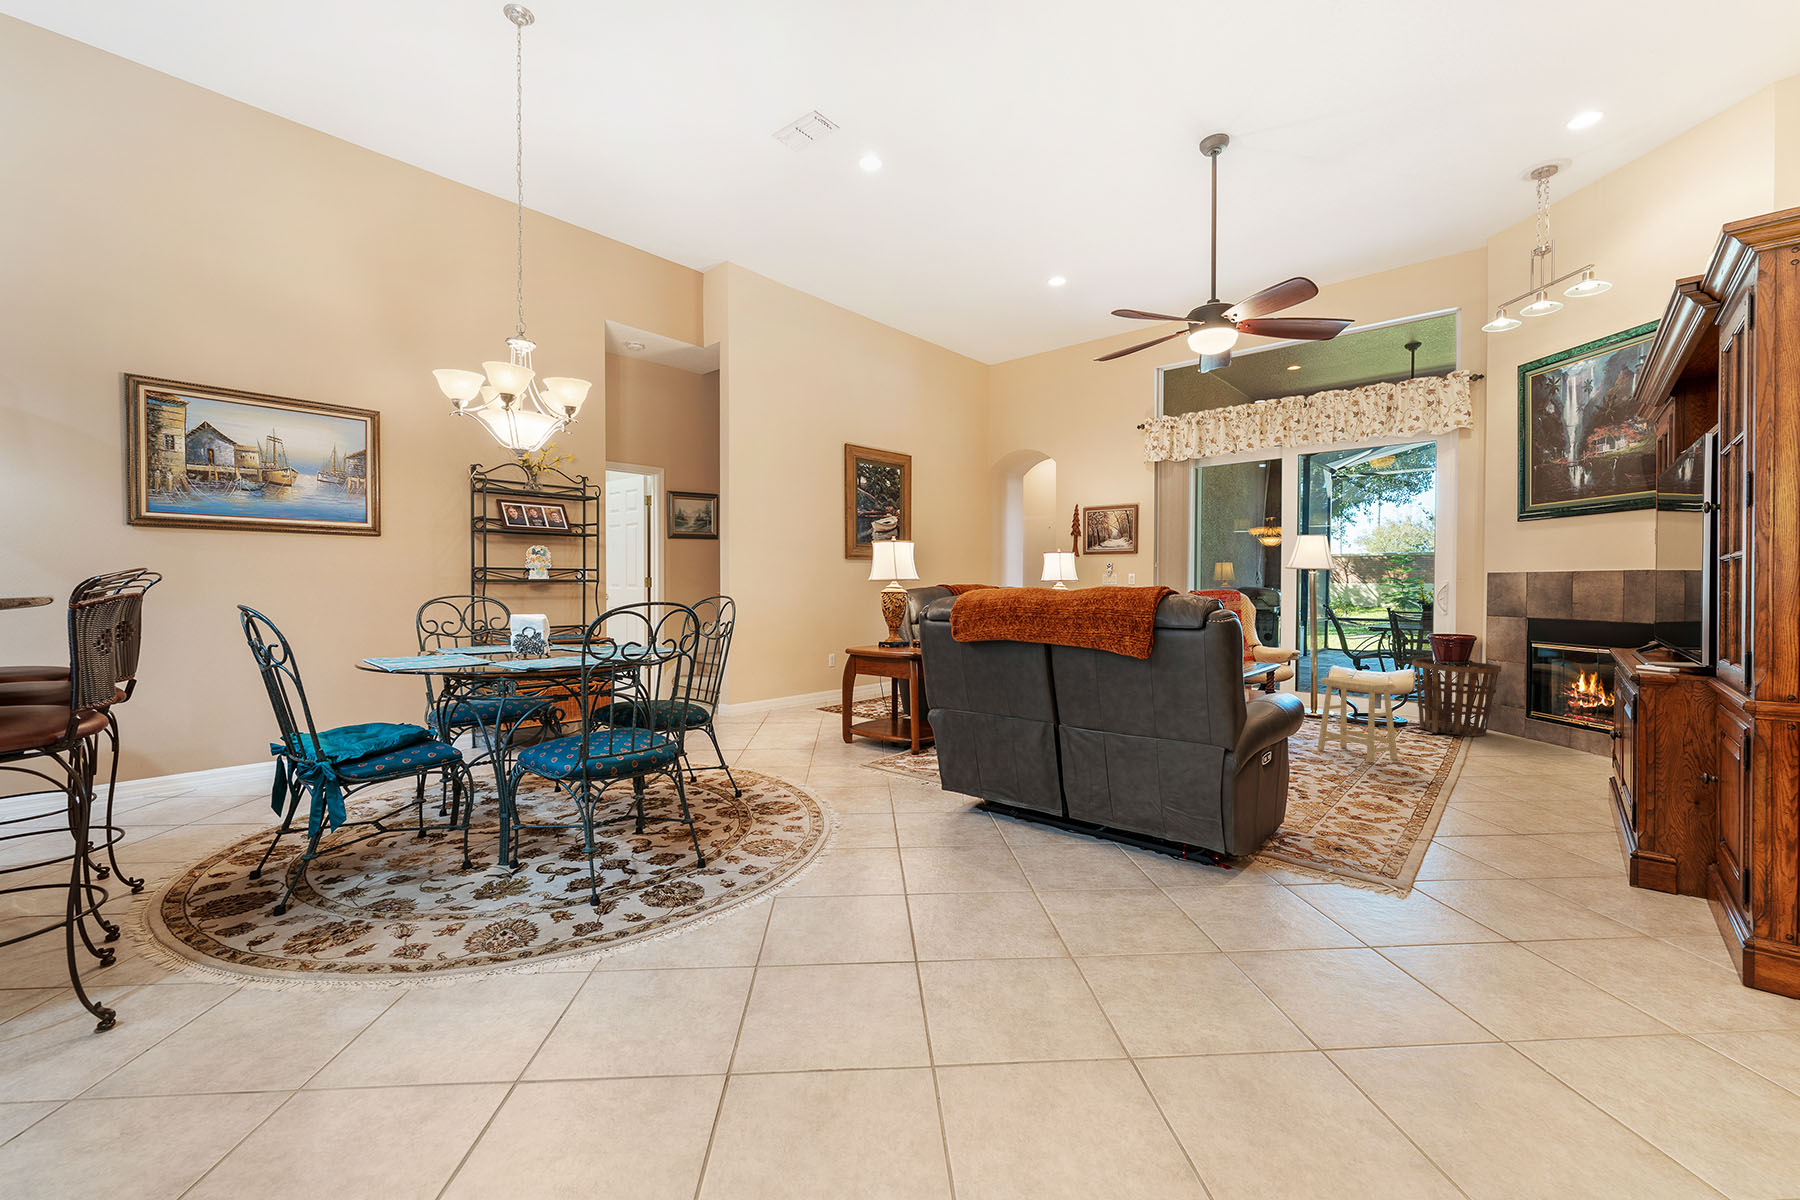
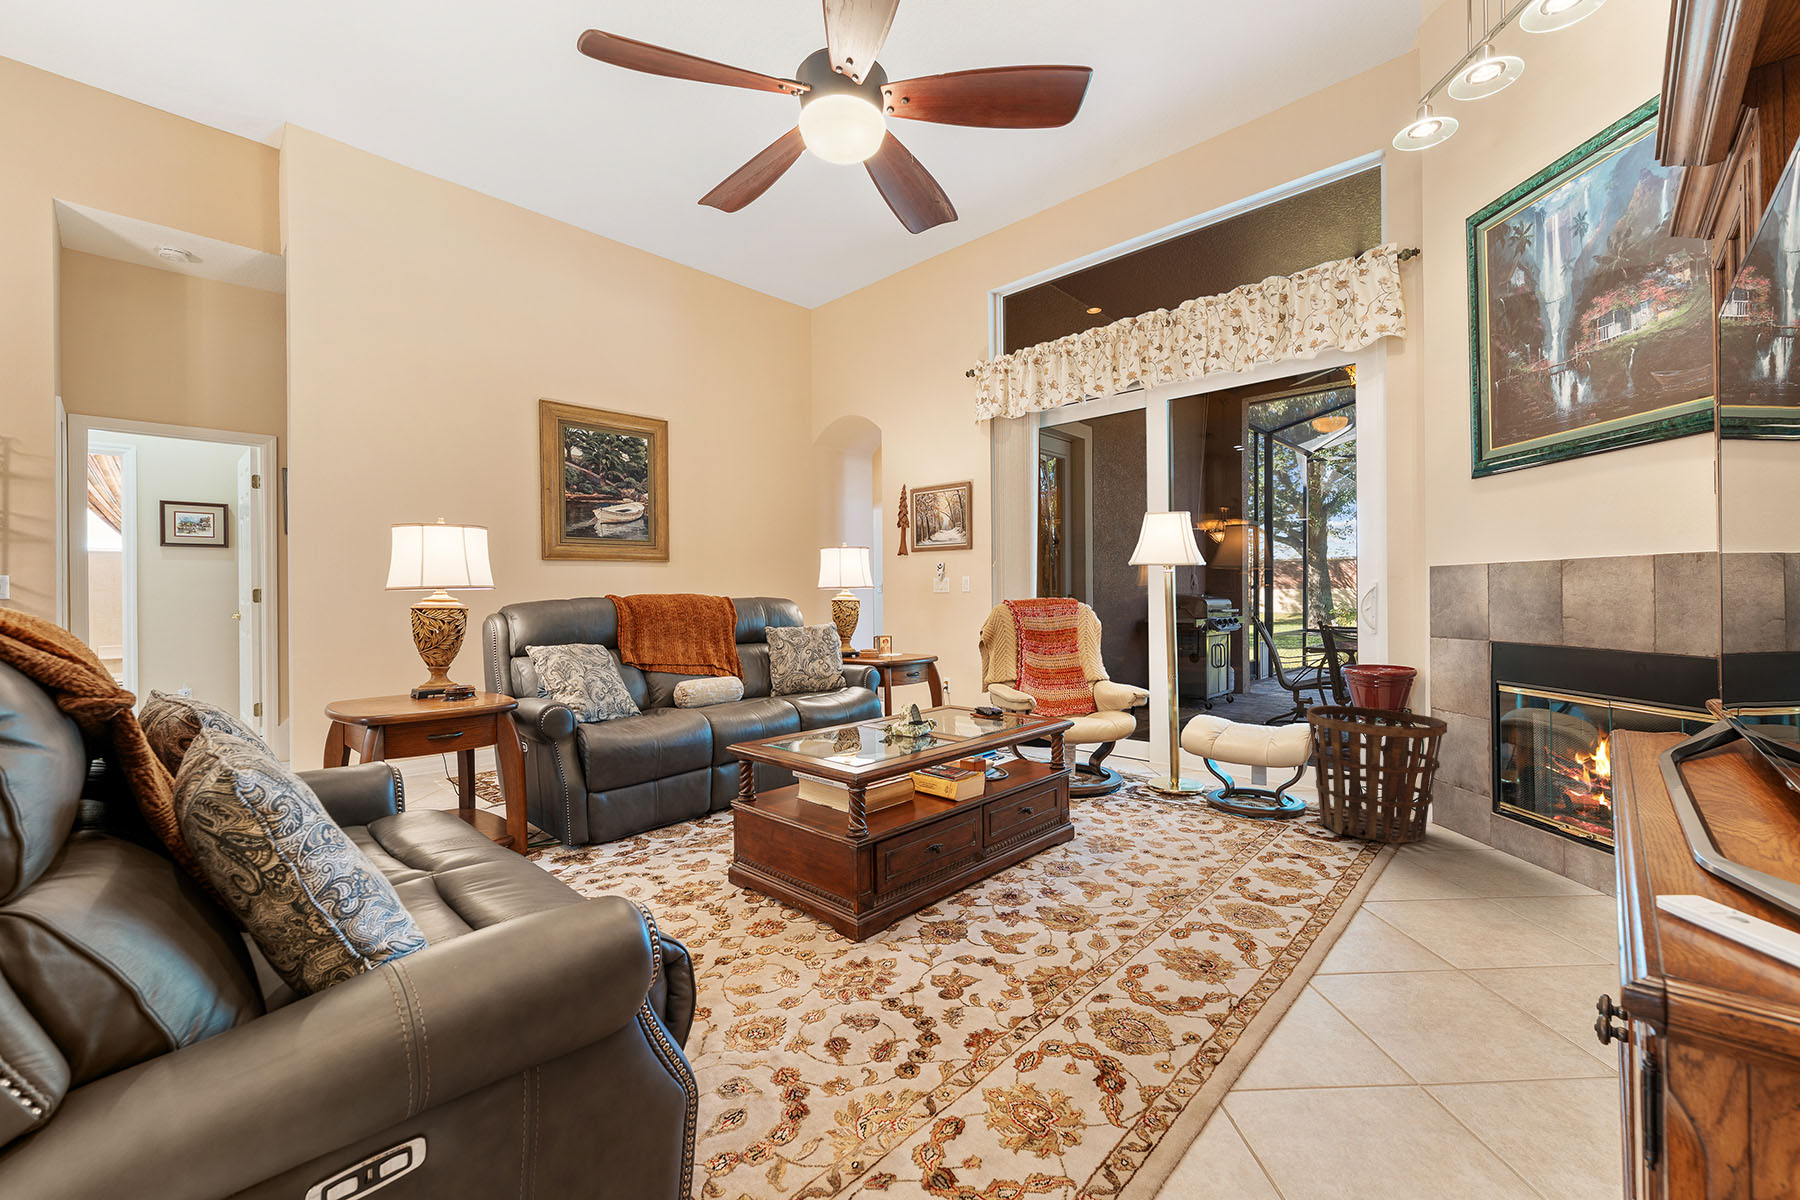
footstool: present [1317,677,1398,763] -> none [1097,751,1222,925]

